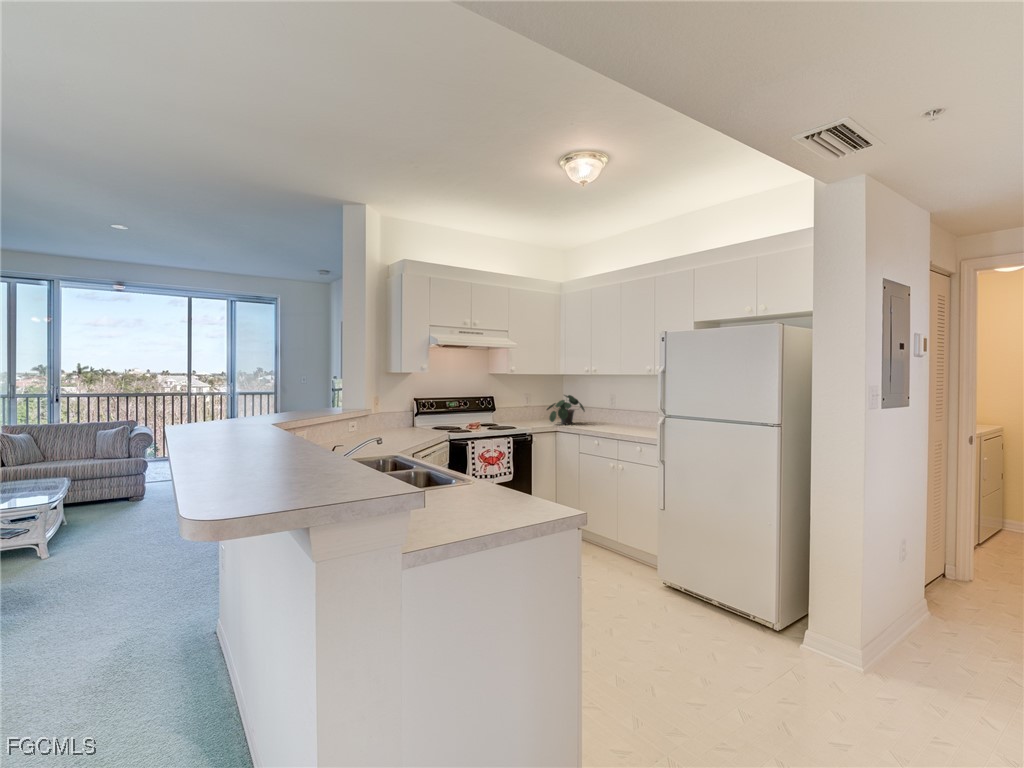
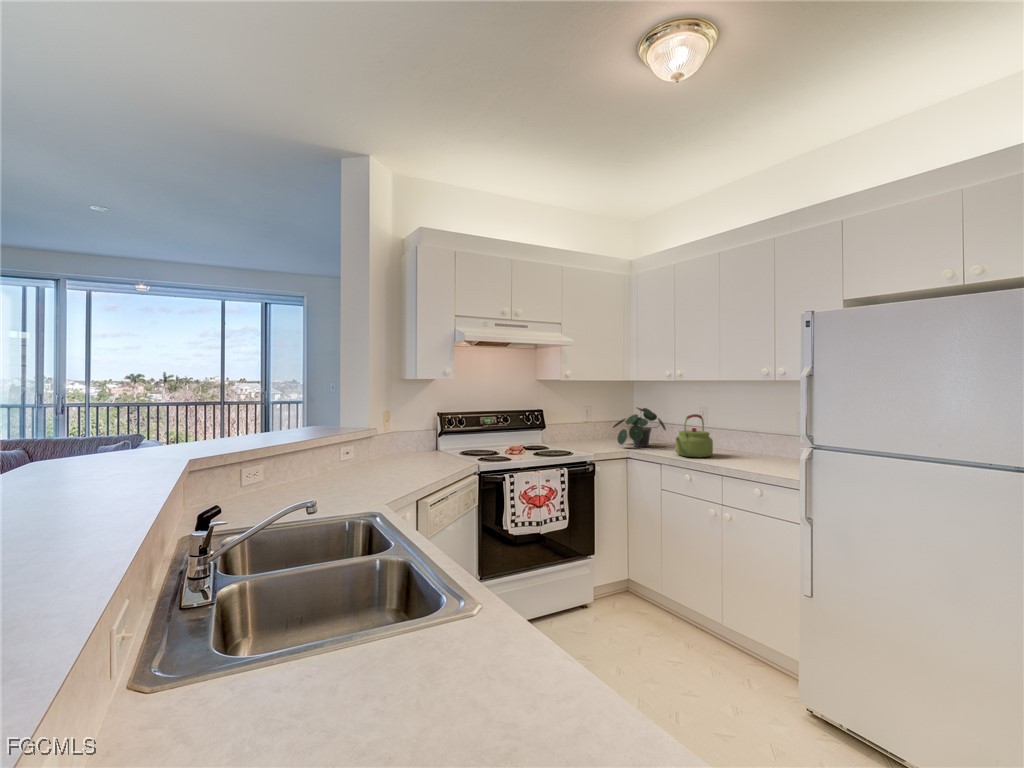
kettle: none [590,399,616,430] -> present [675,414,713,457]

